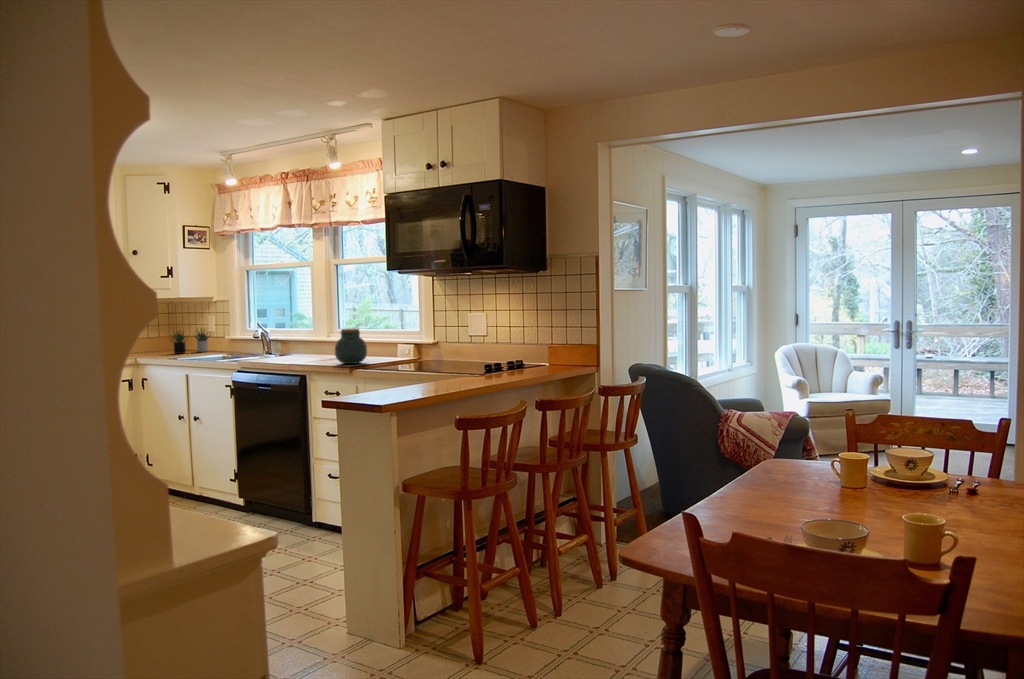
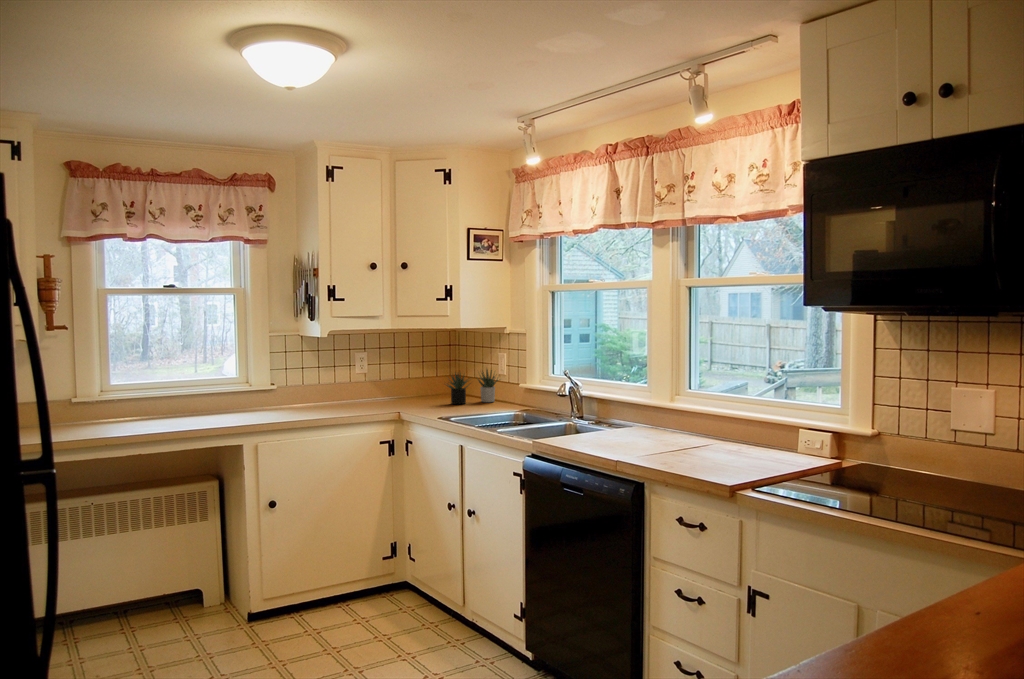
jar: present [335,329,367,364] -> none [695,405,754,471]

